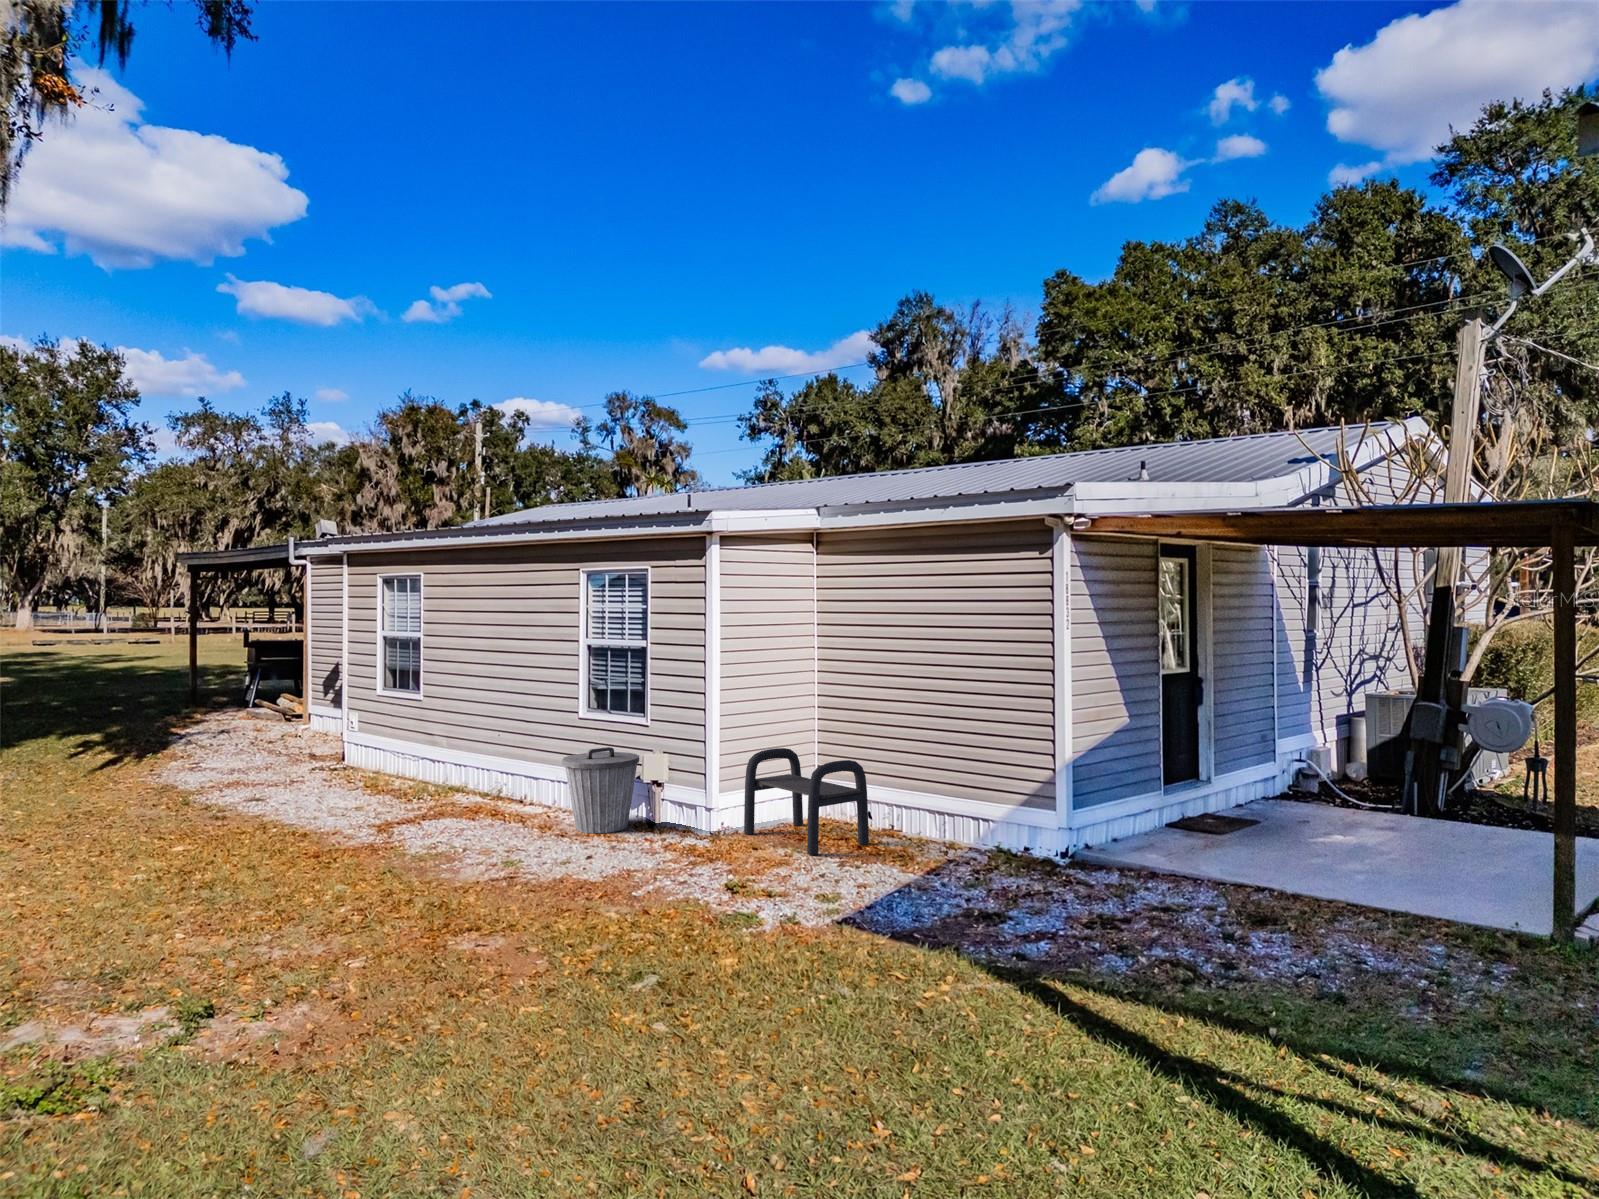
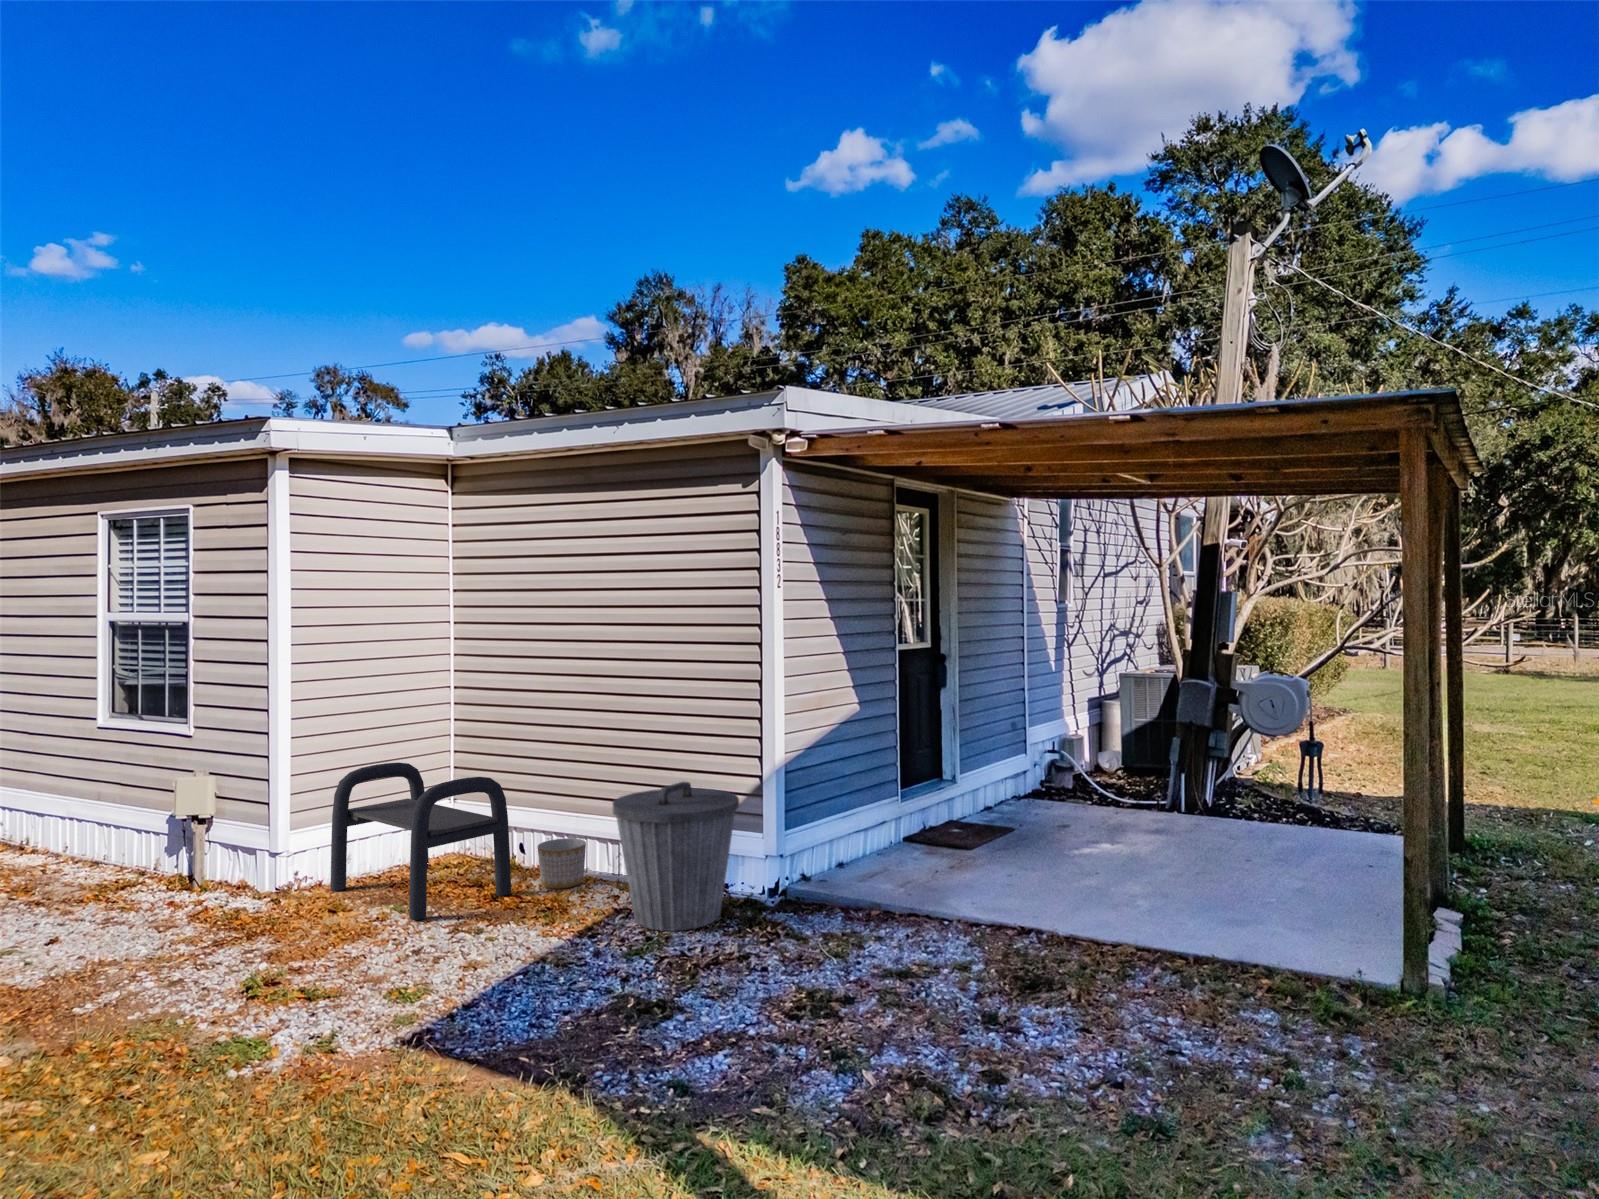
trash can: present [562,747,639,833] -> present [613,782,739,931]
planter: none [885,808,919,843] -> present [538,838,586,889]

